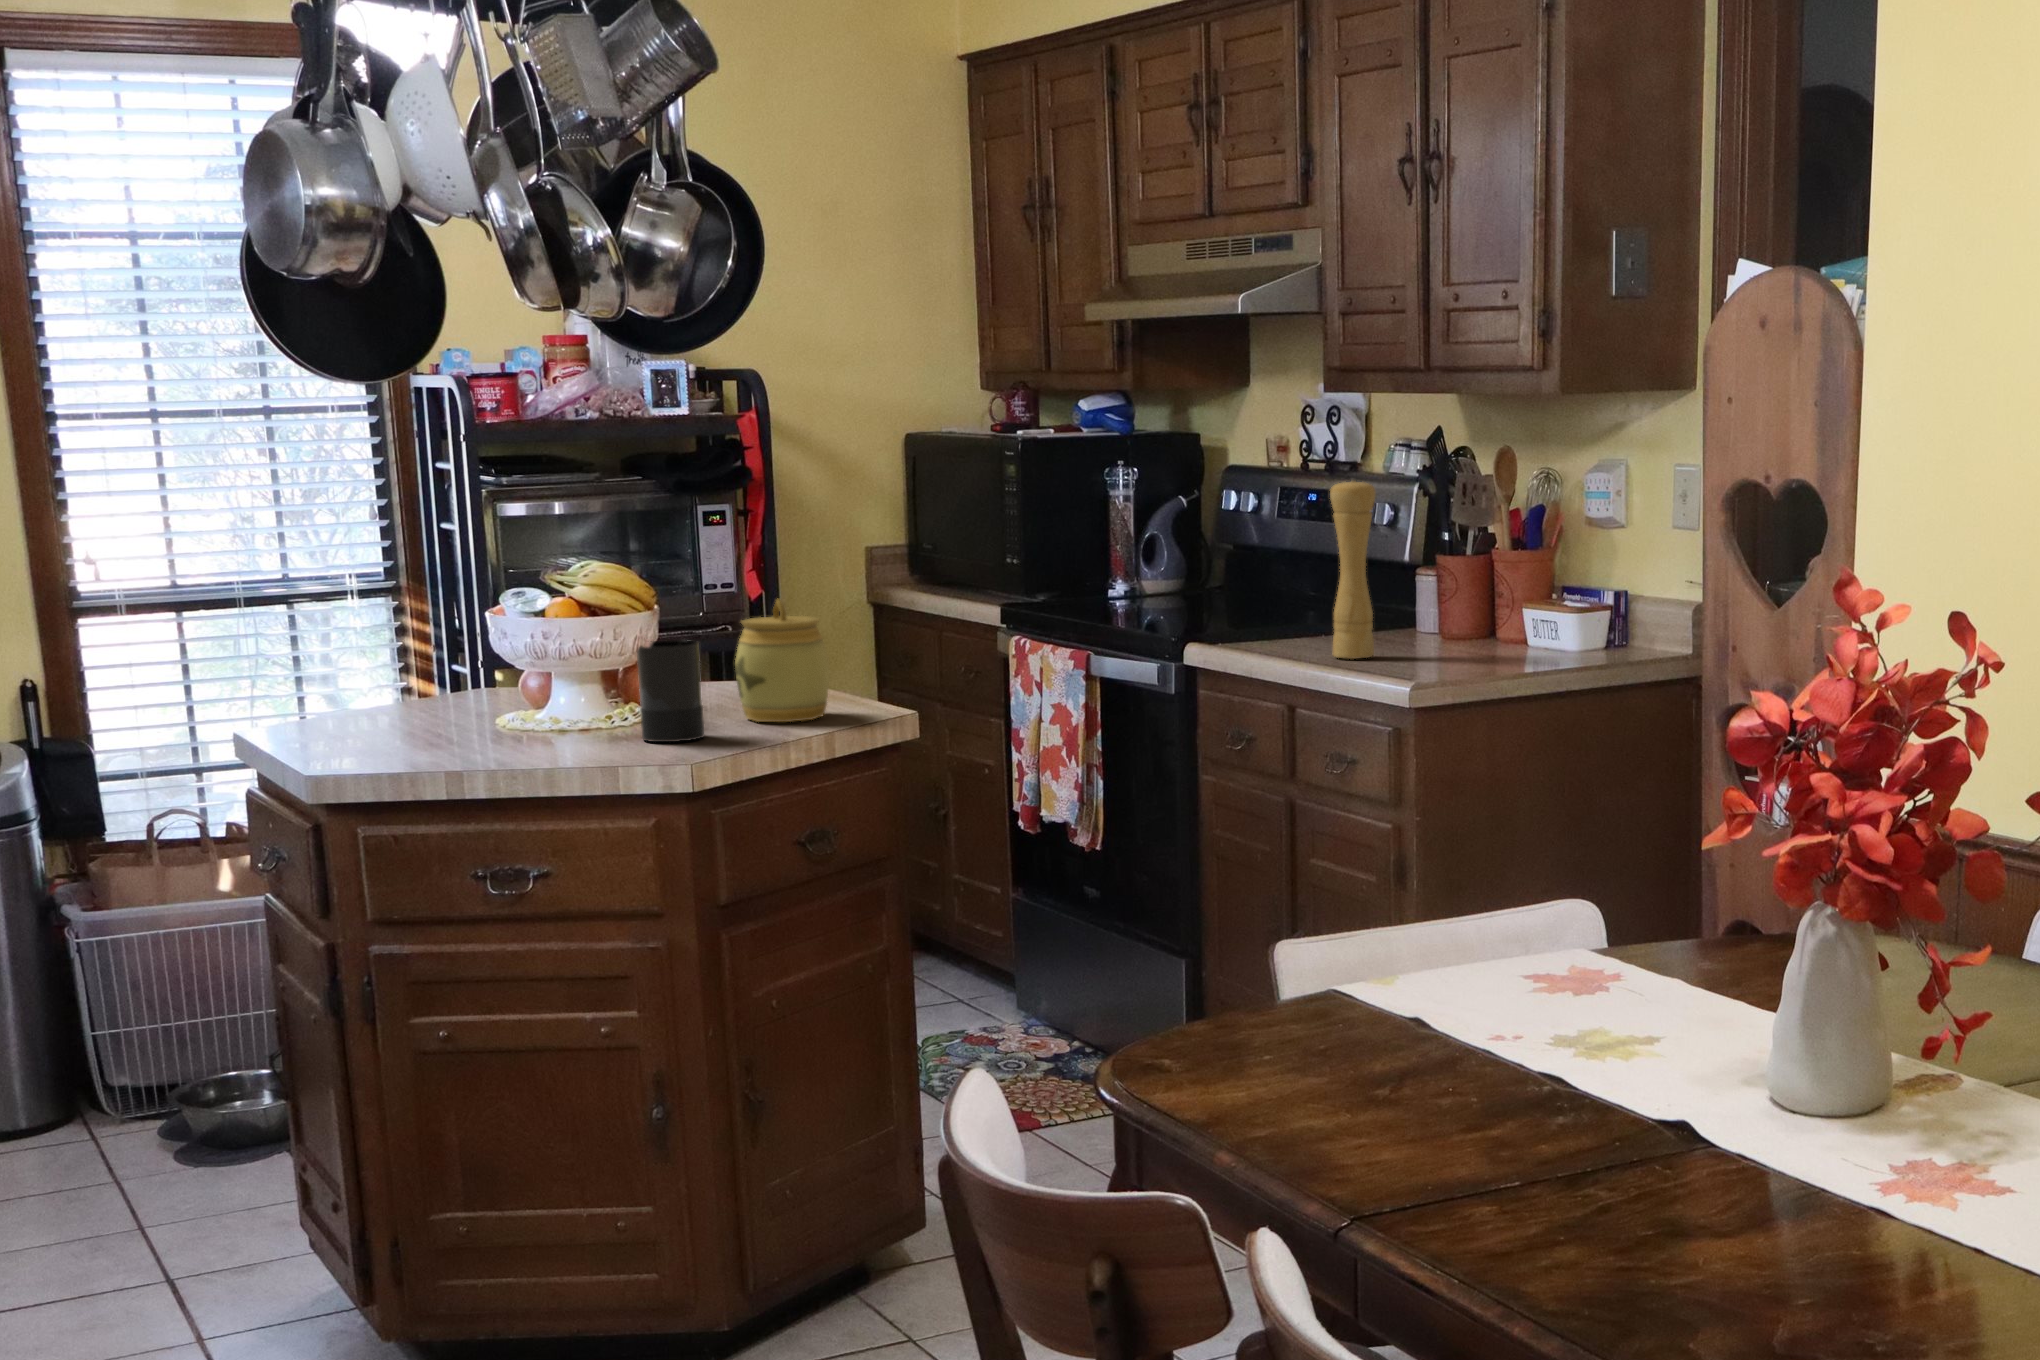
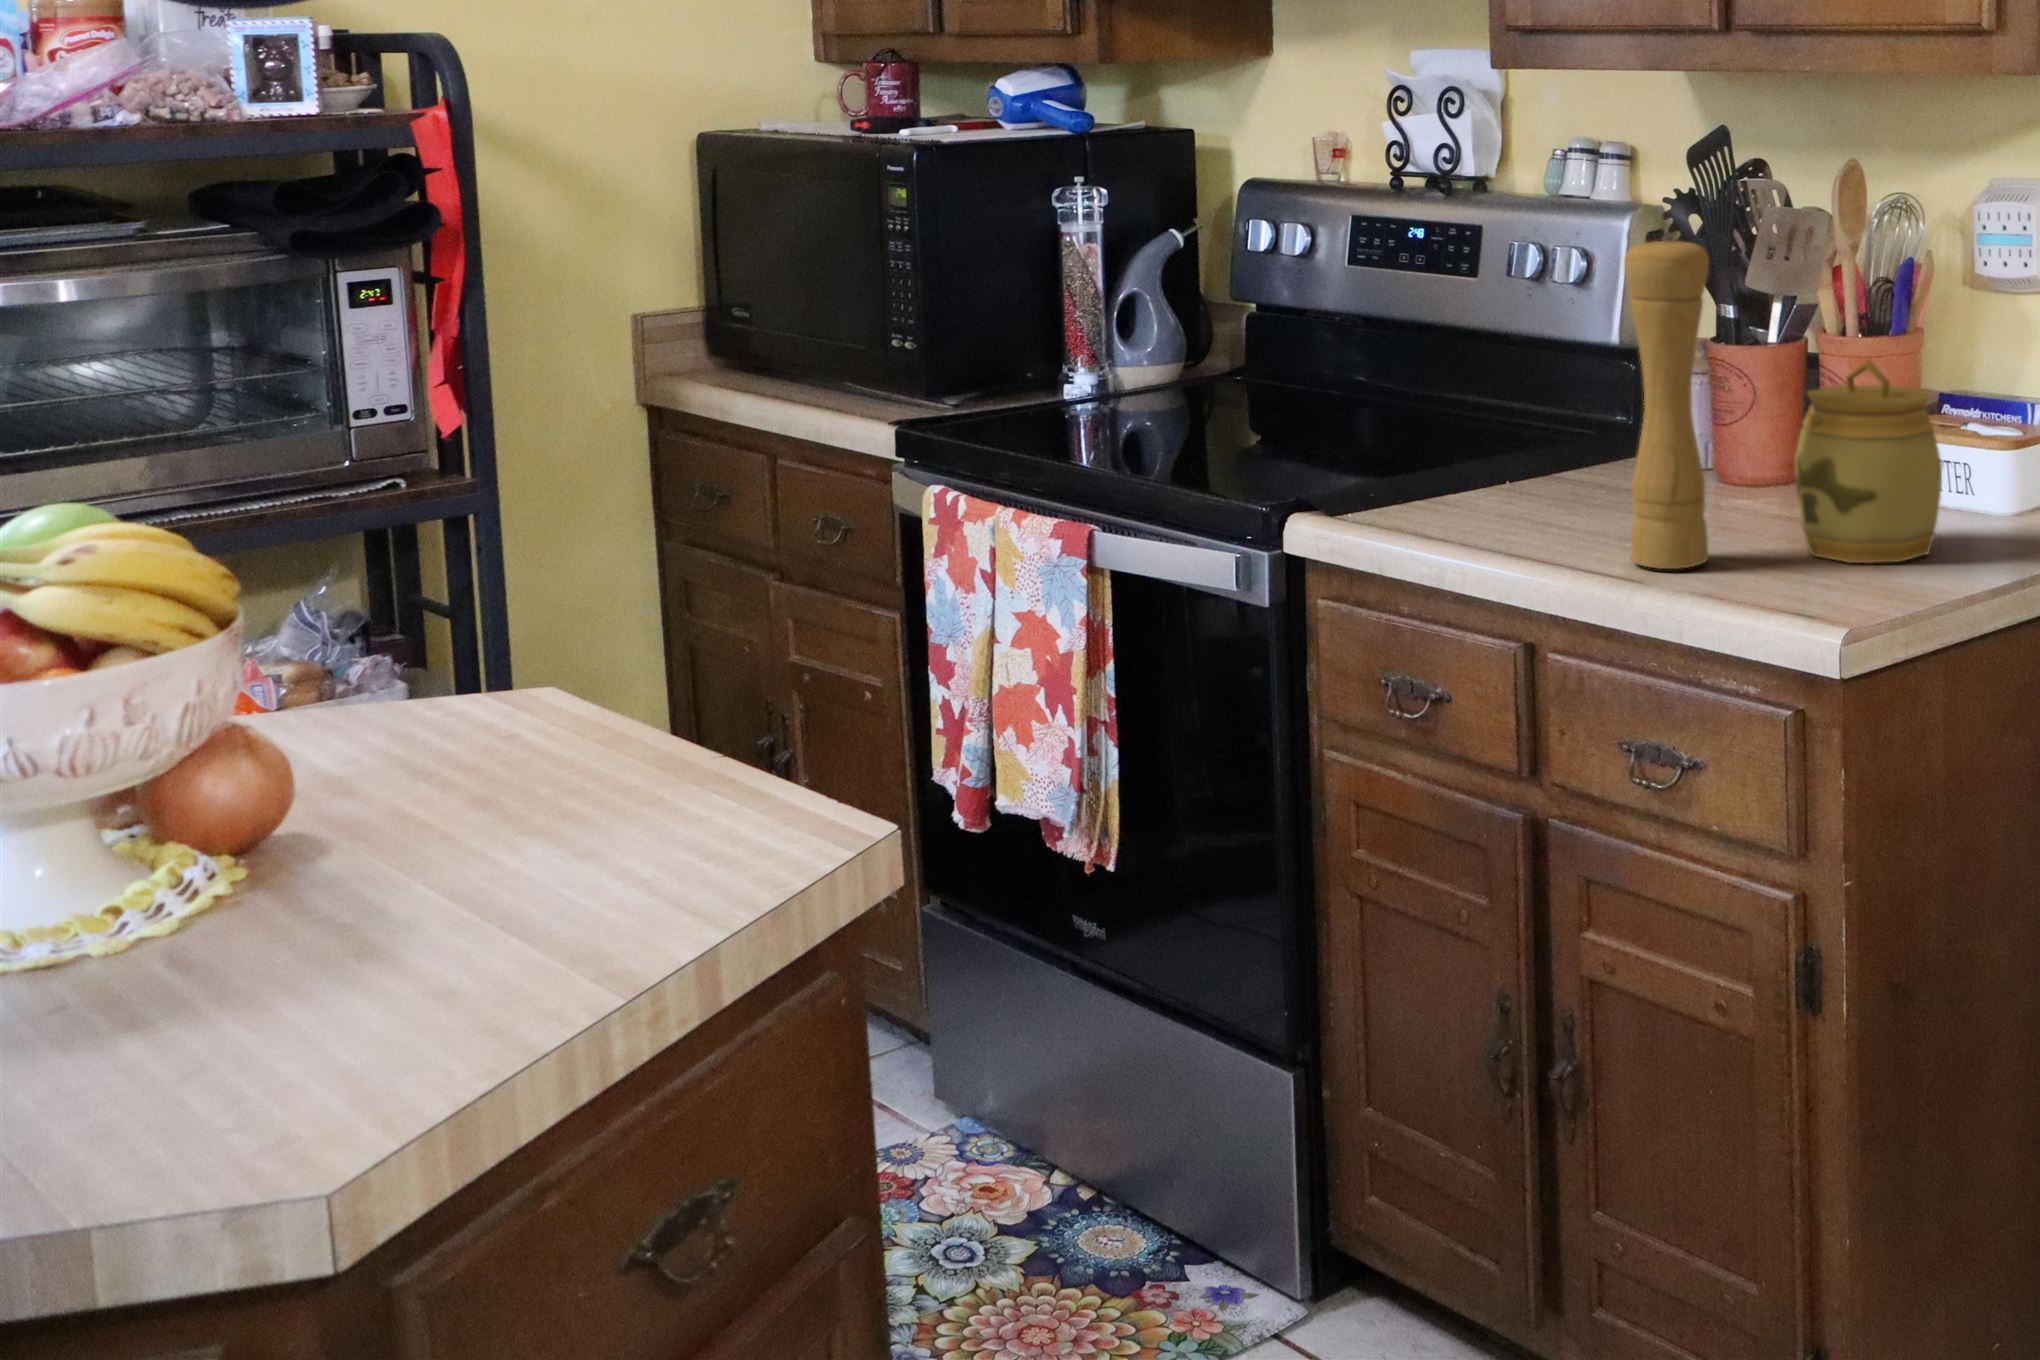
jar: present [735,598,829,722] -> present [1795,360,1942,563]
candle: present [637,640,704,742] -> none [132,740,360,1035]

